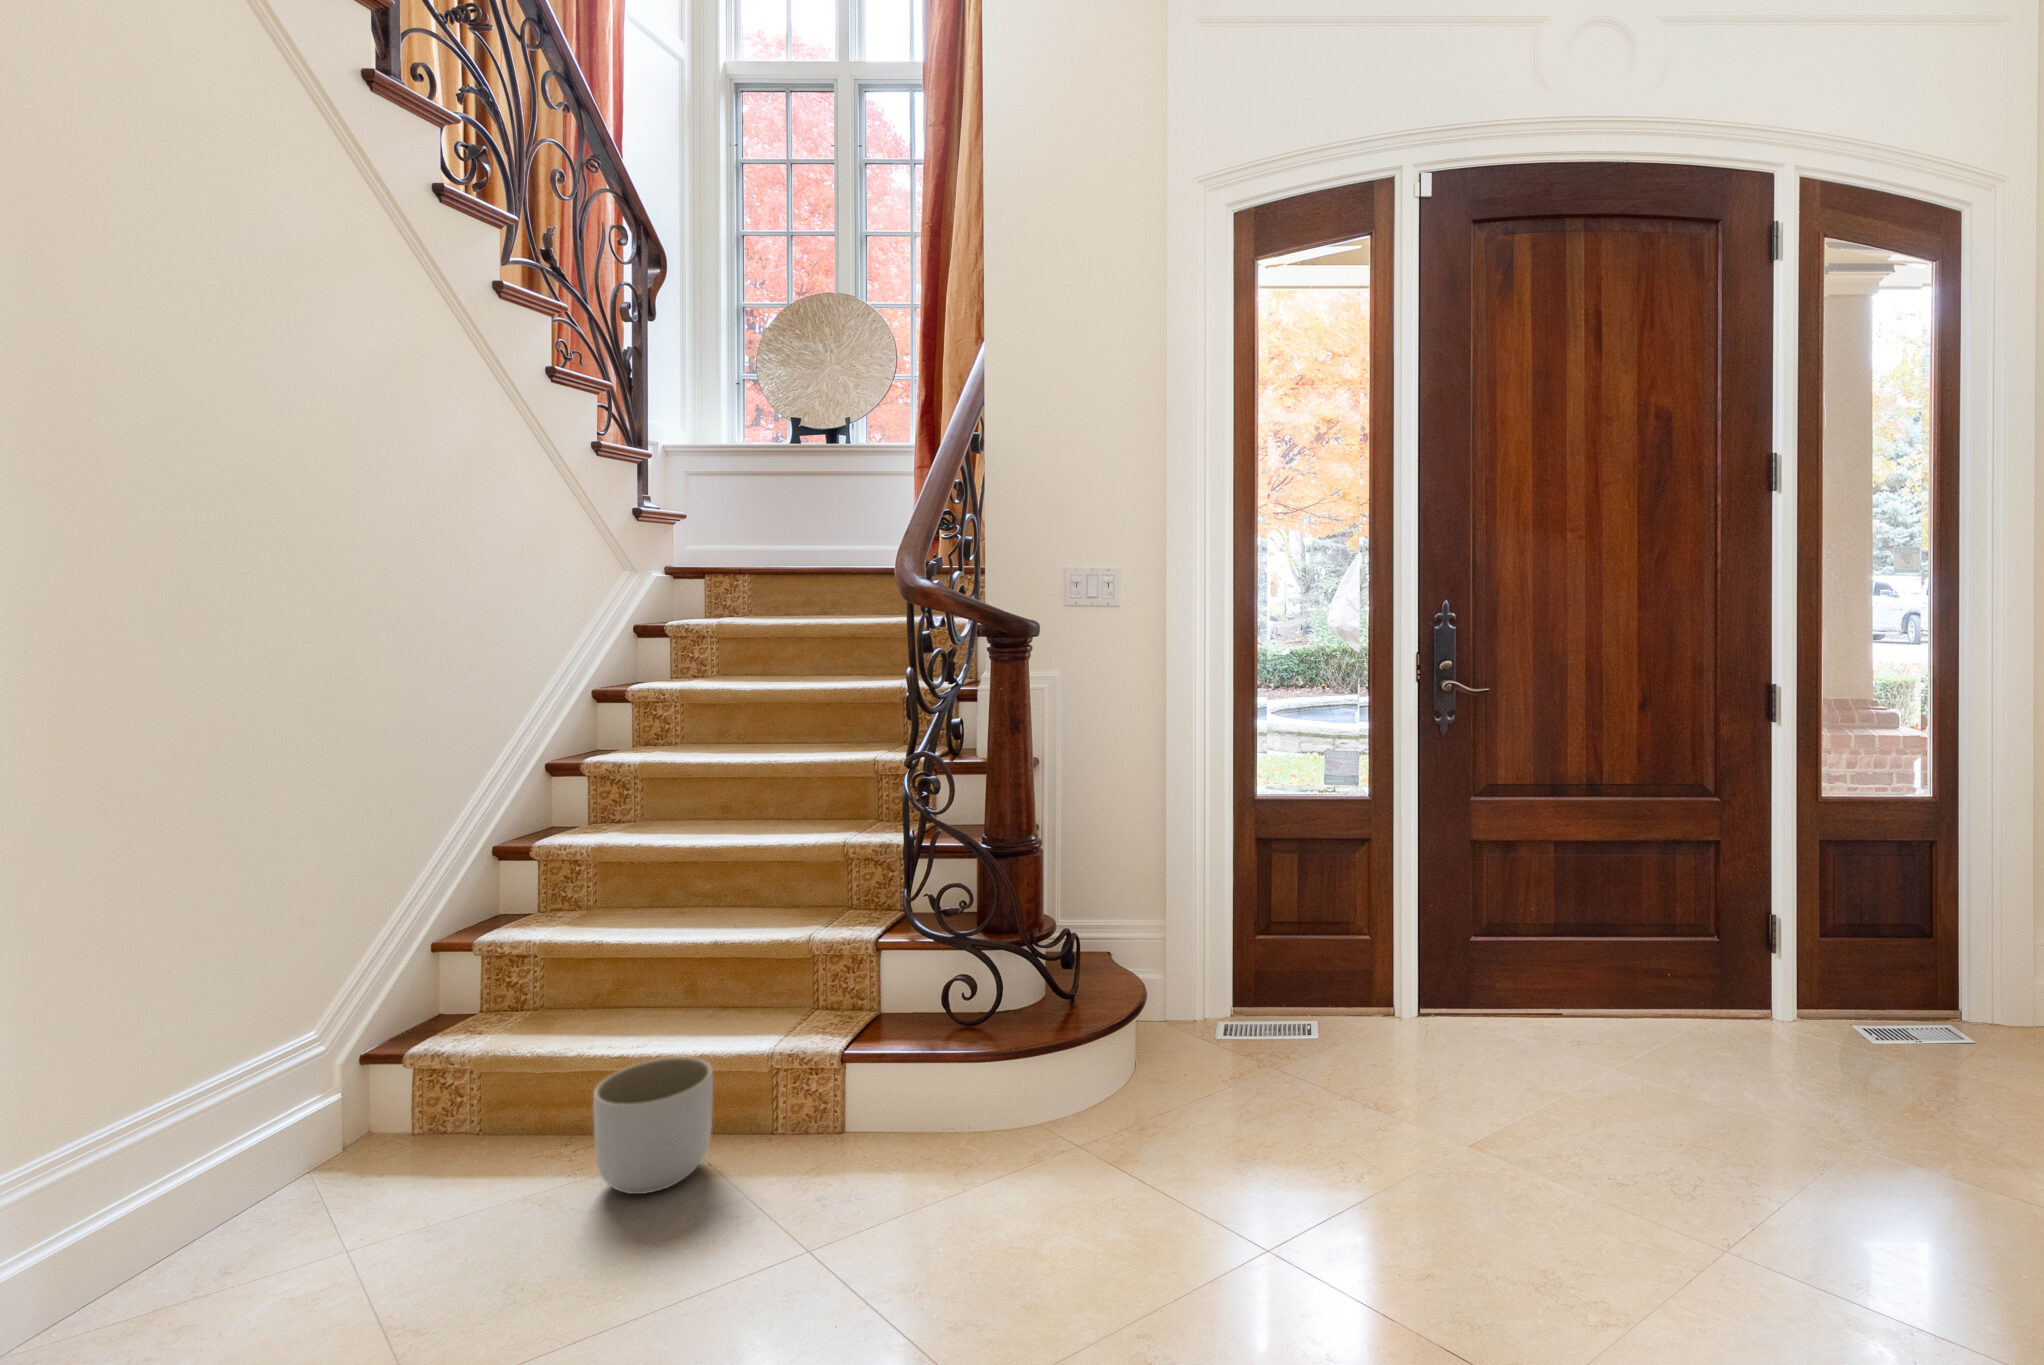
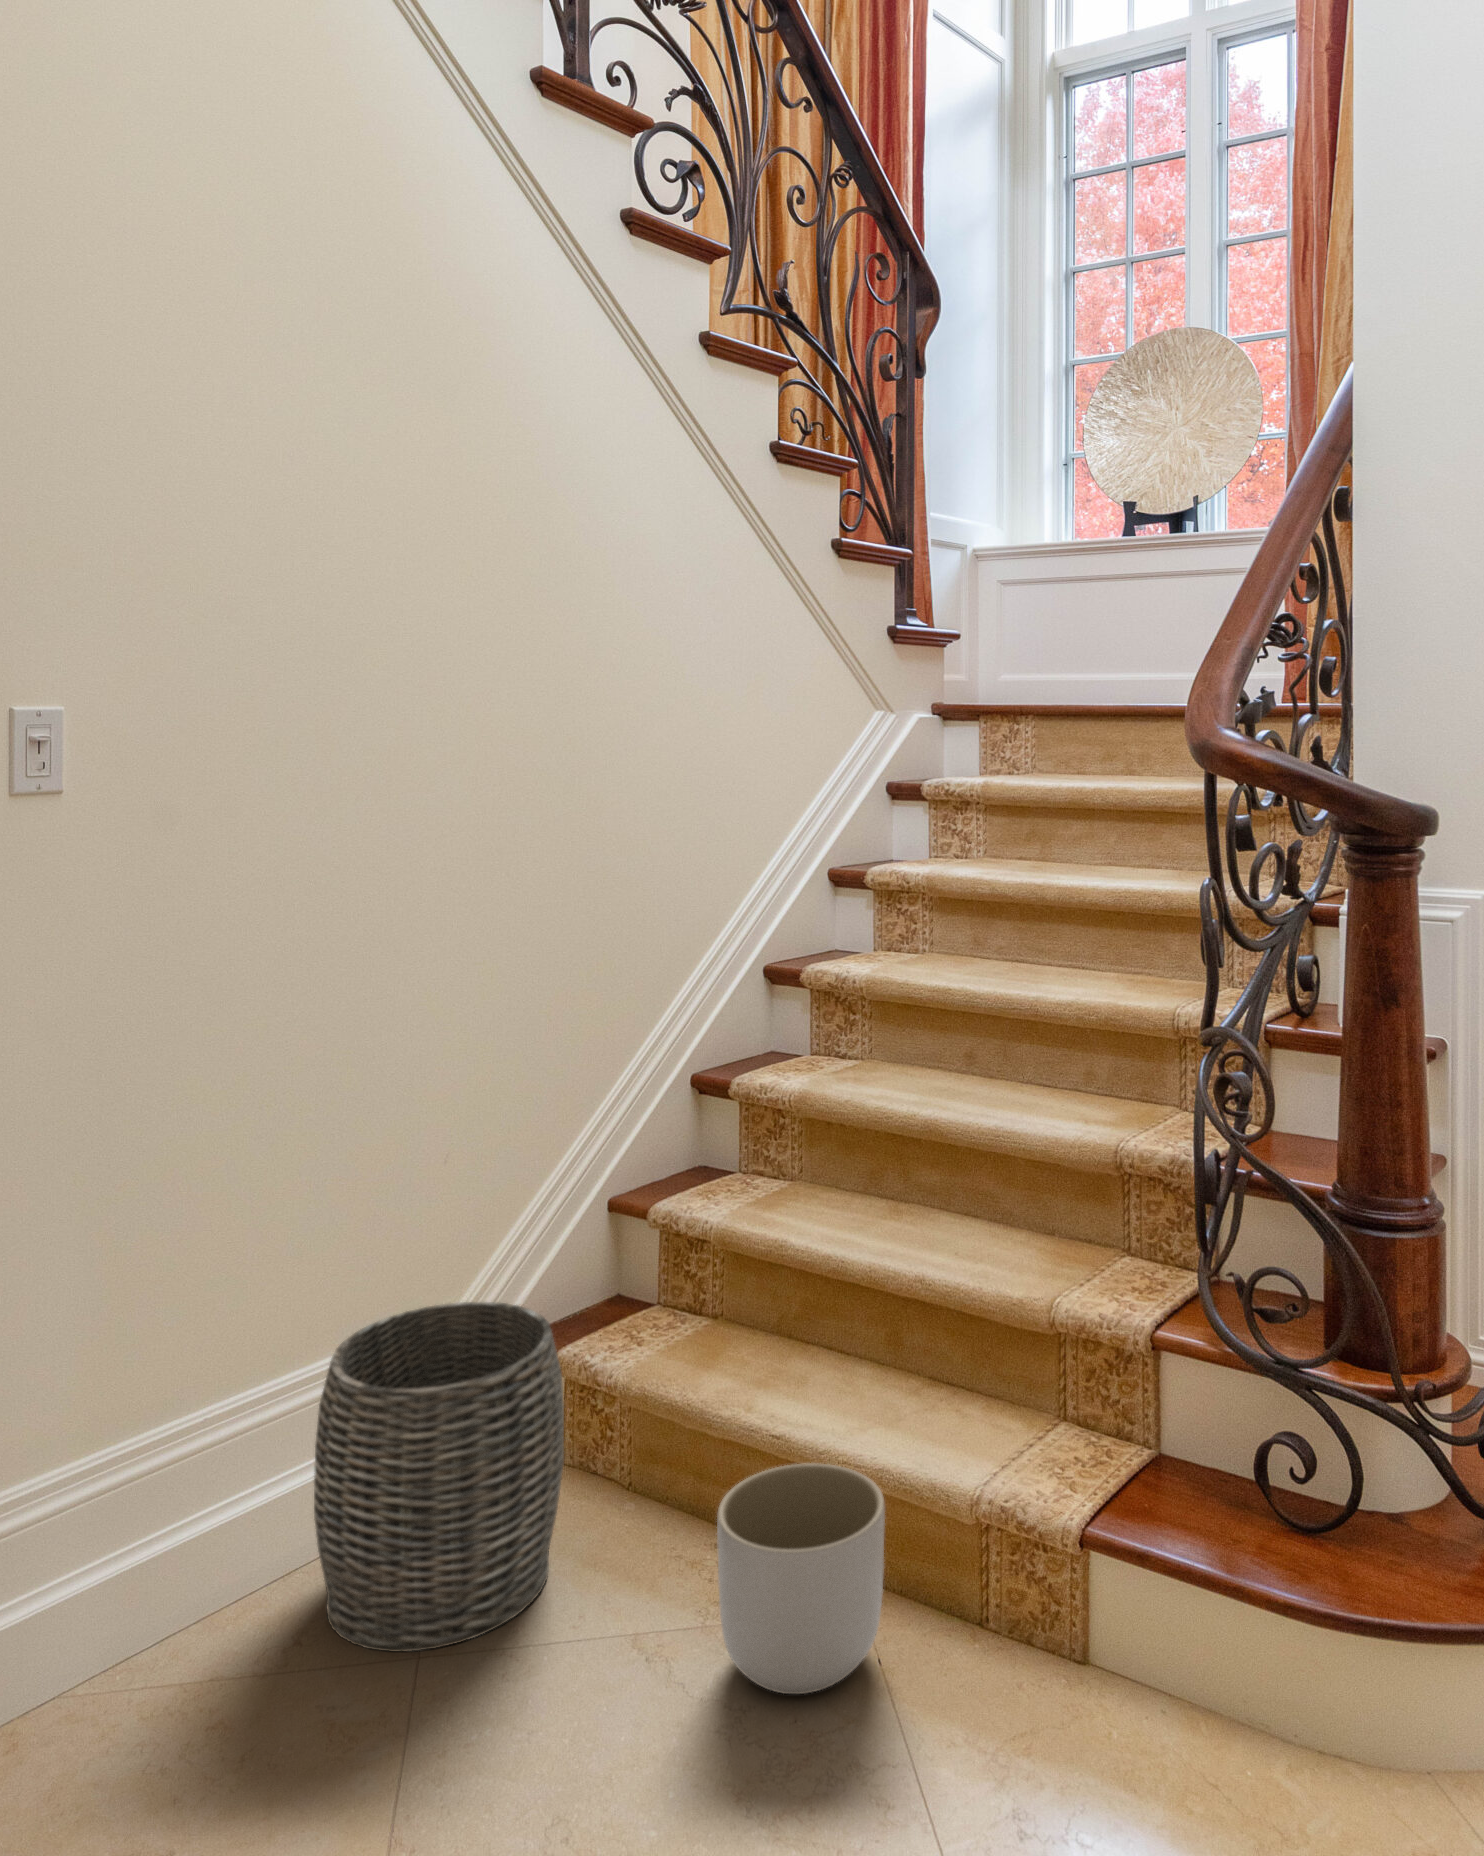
woven basket: none [226,1013,446,1262] -> present [314,1302,564,1652]

